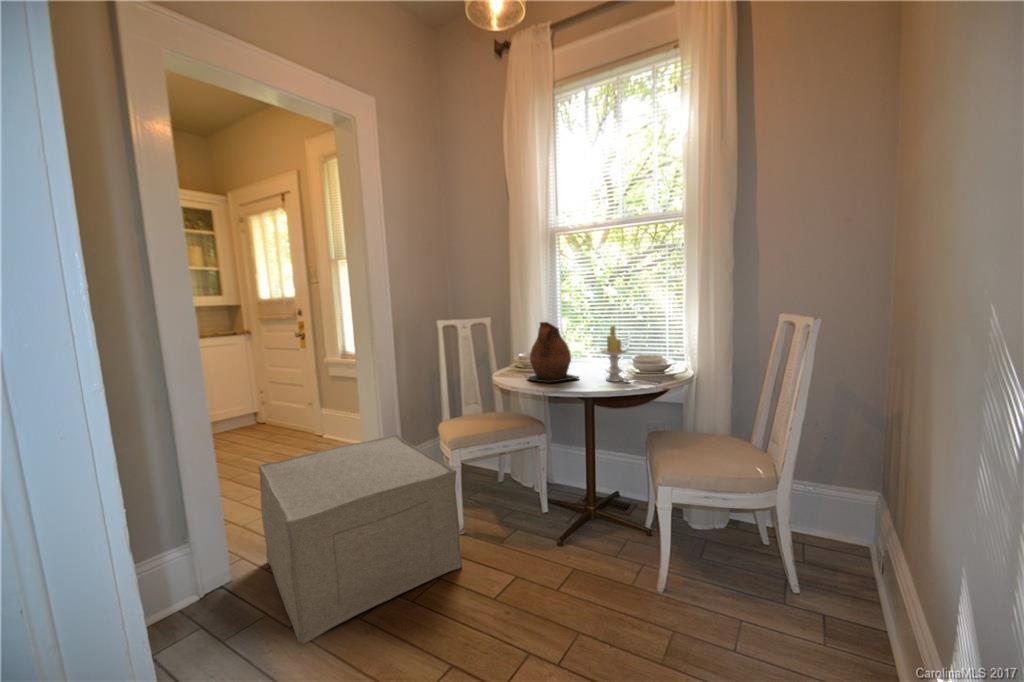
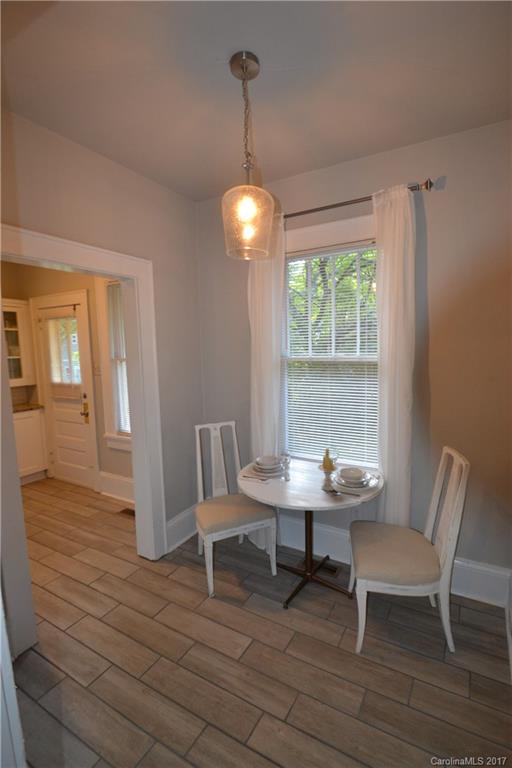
ceramic pitcher: present [528,322,579,383] -> none [261,445,302,491]
ottoman: present [259,435,462,643] -> none [60,516,213,703]

